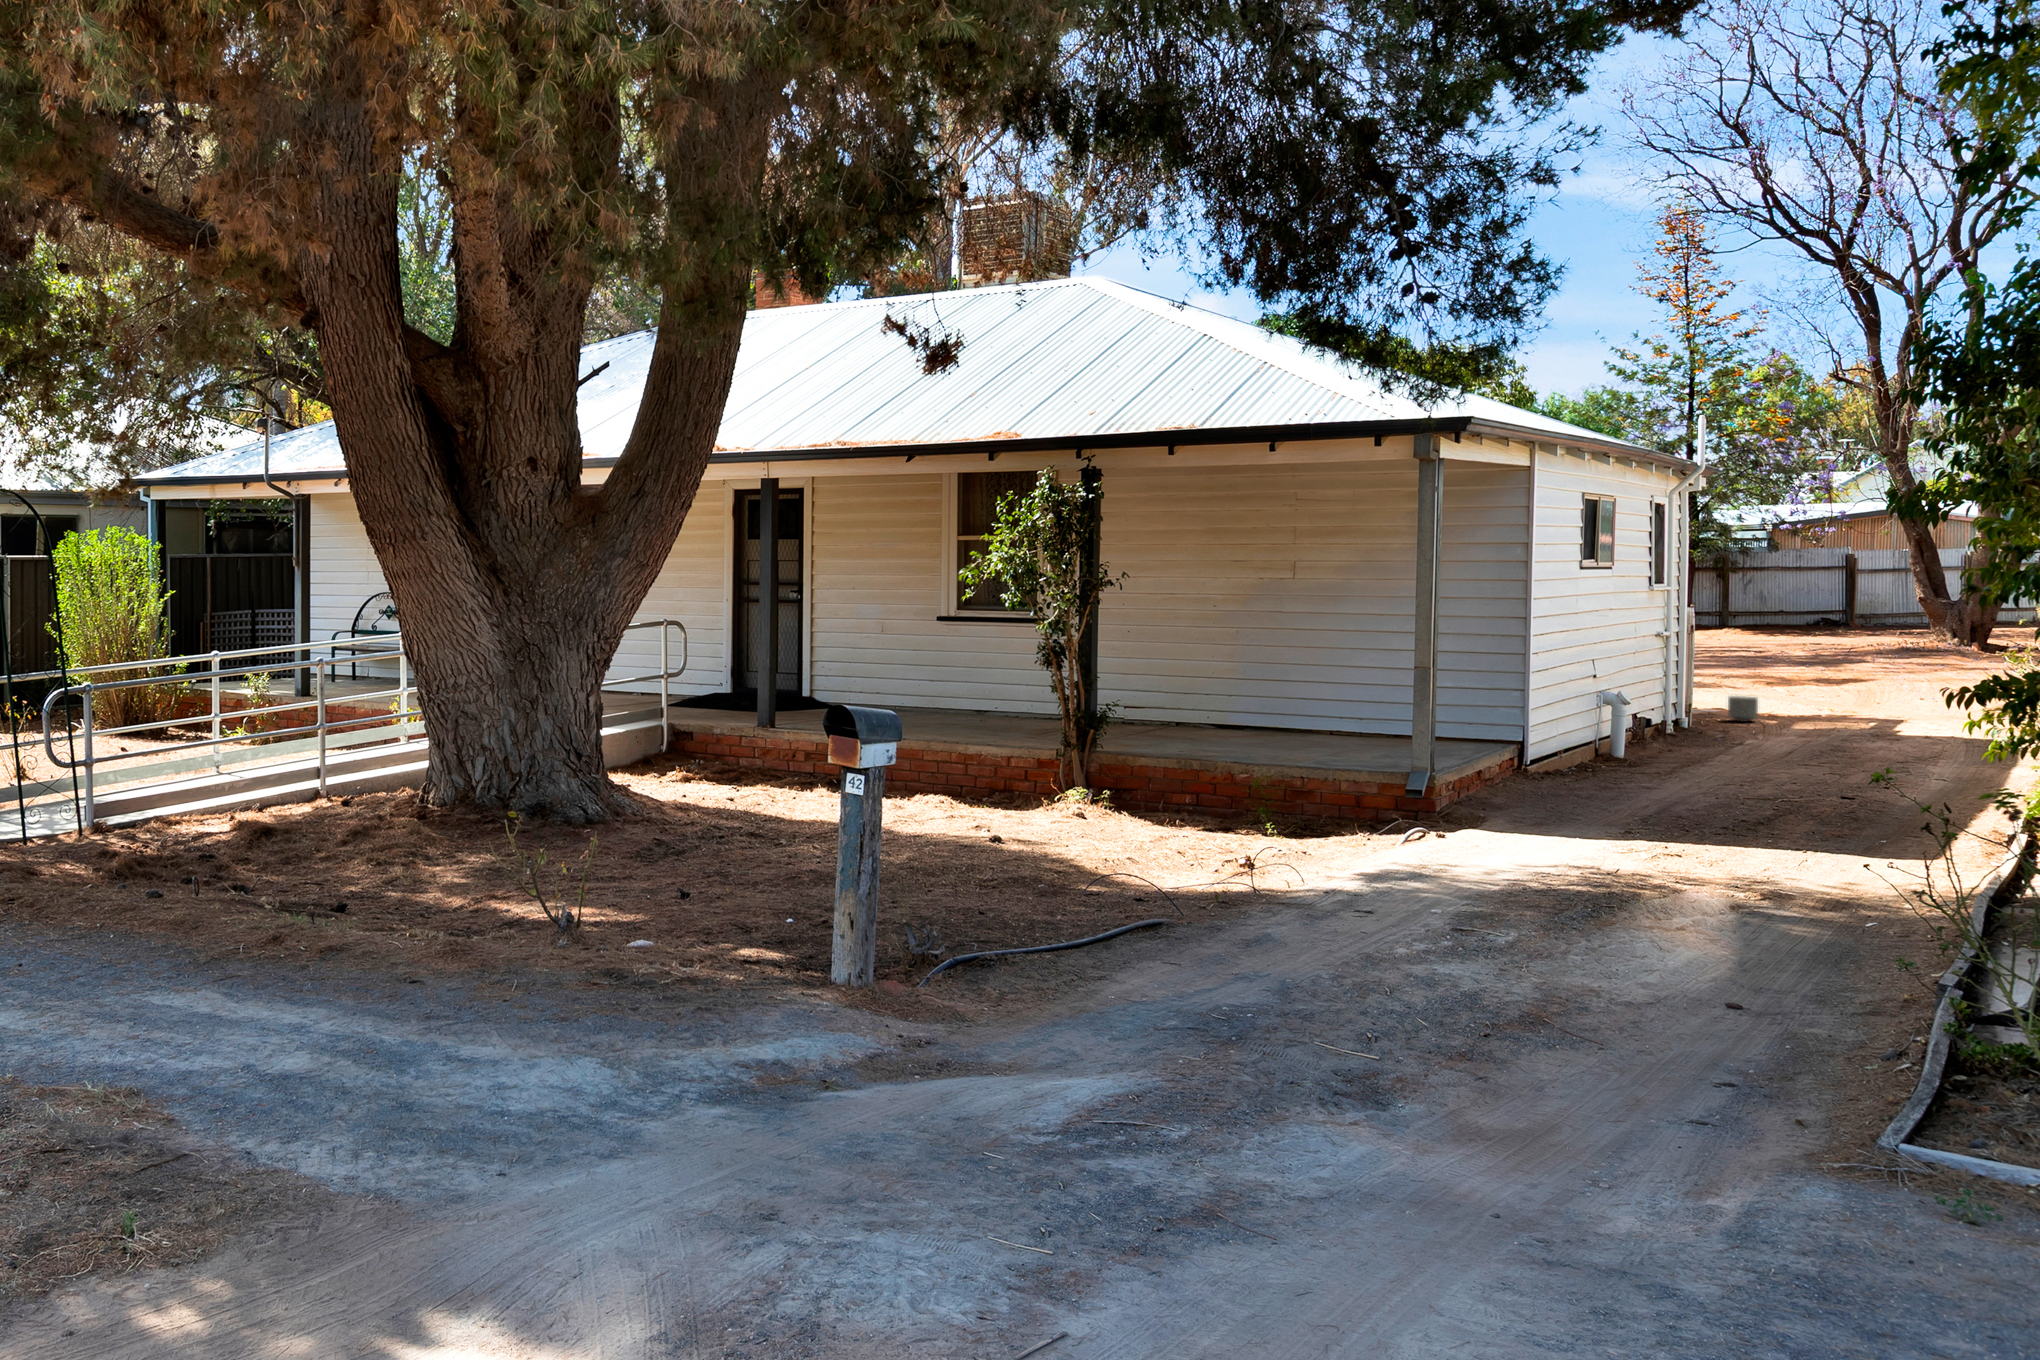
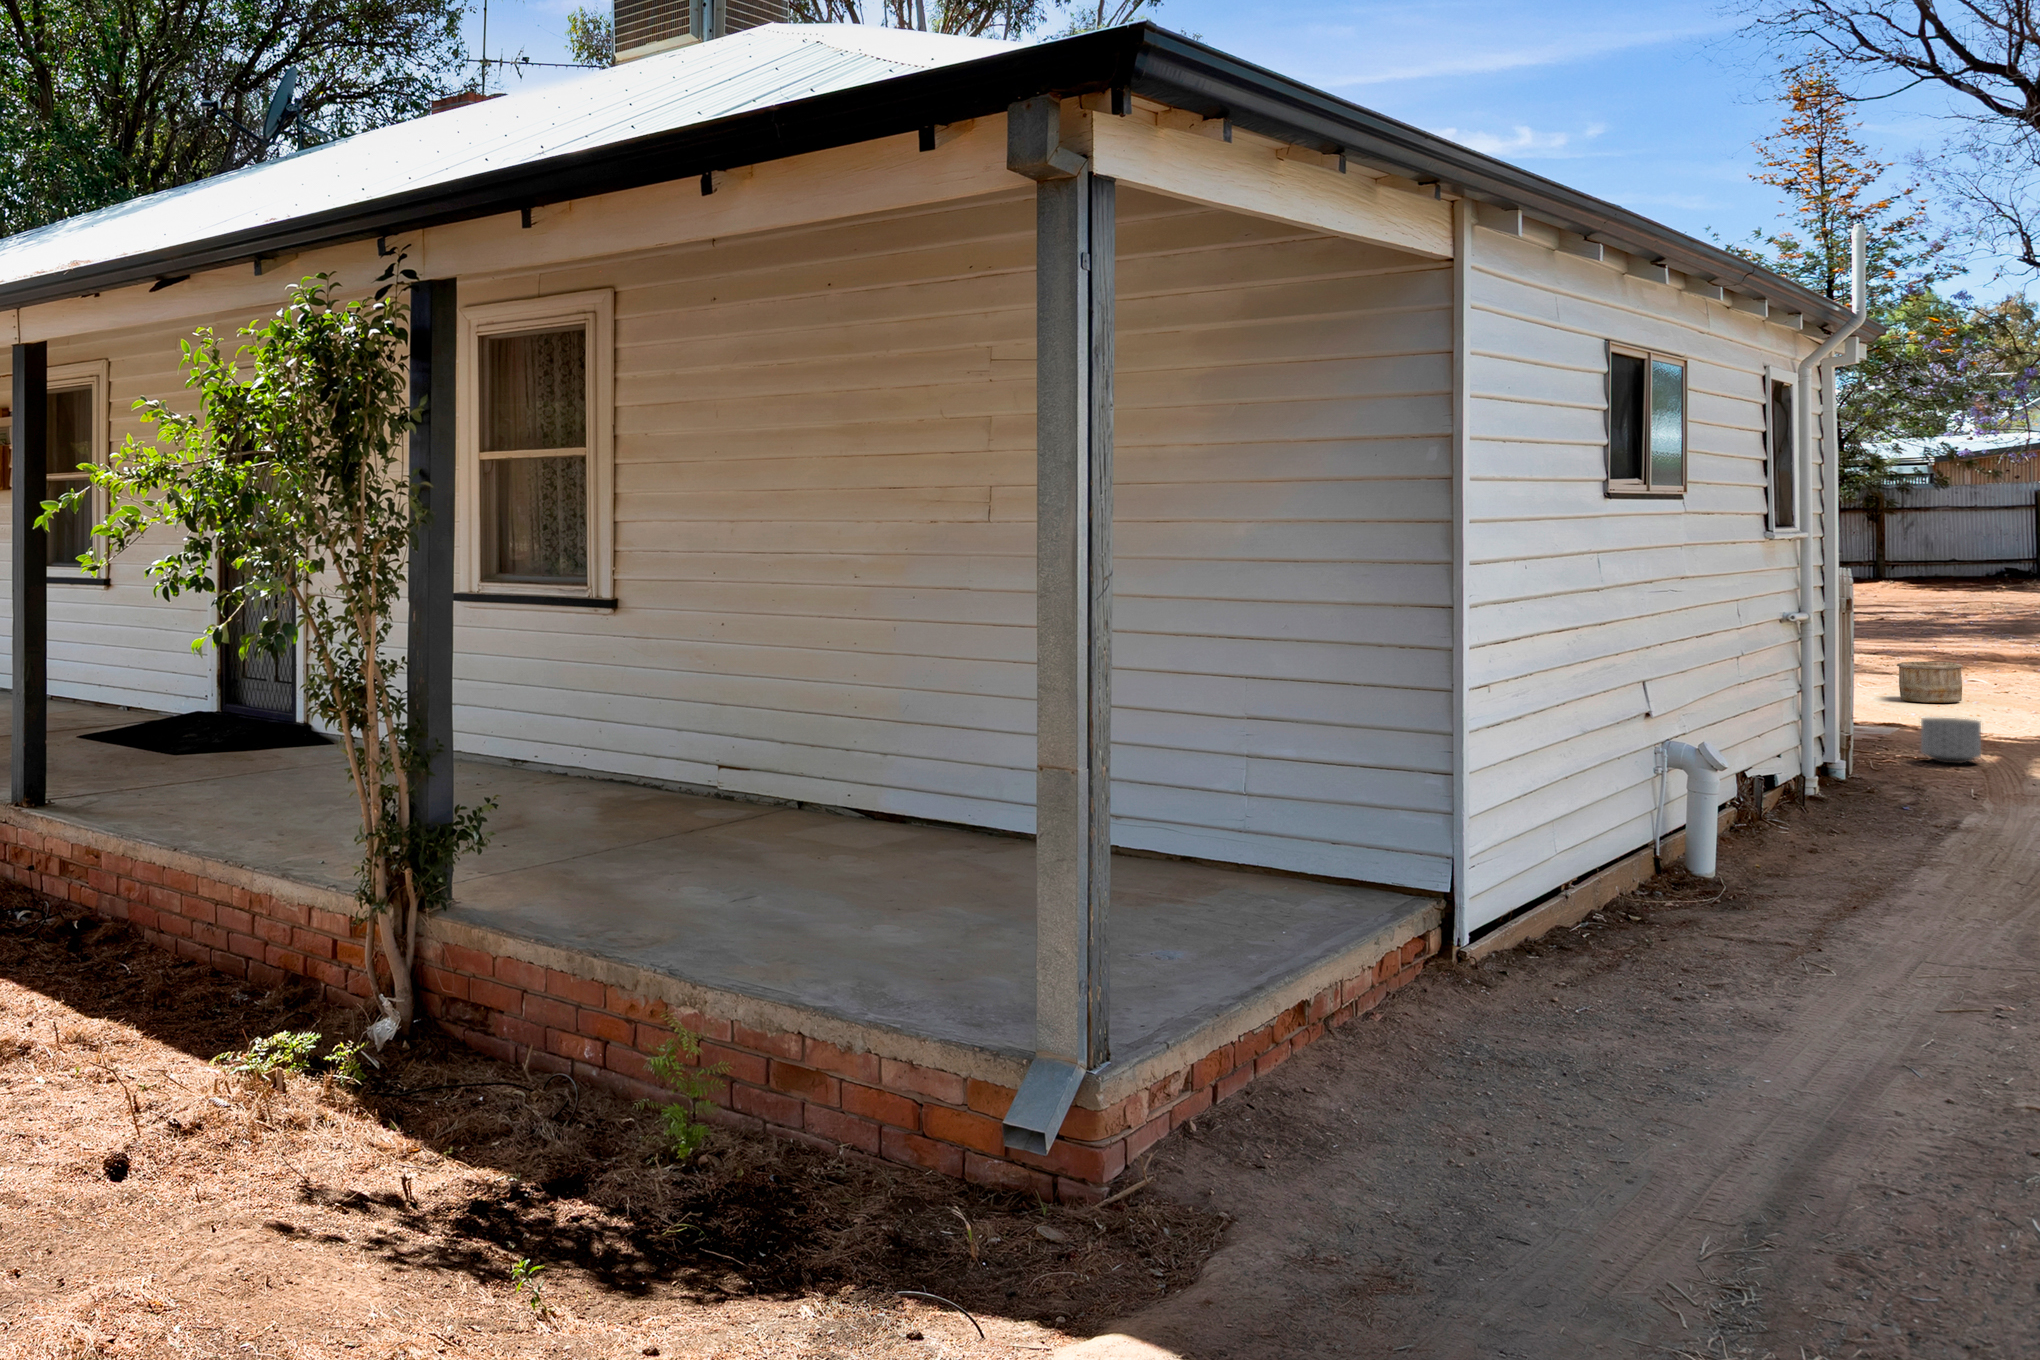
wooden bucket: none [1721,671,1759,696] -> present [1897,662,1963,703]

